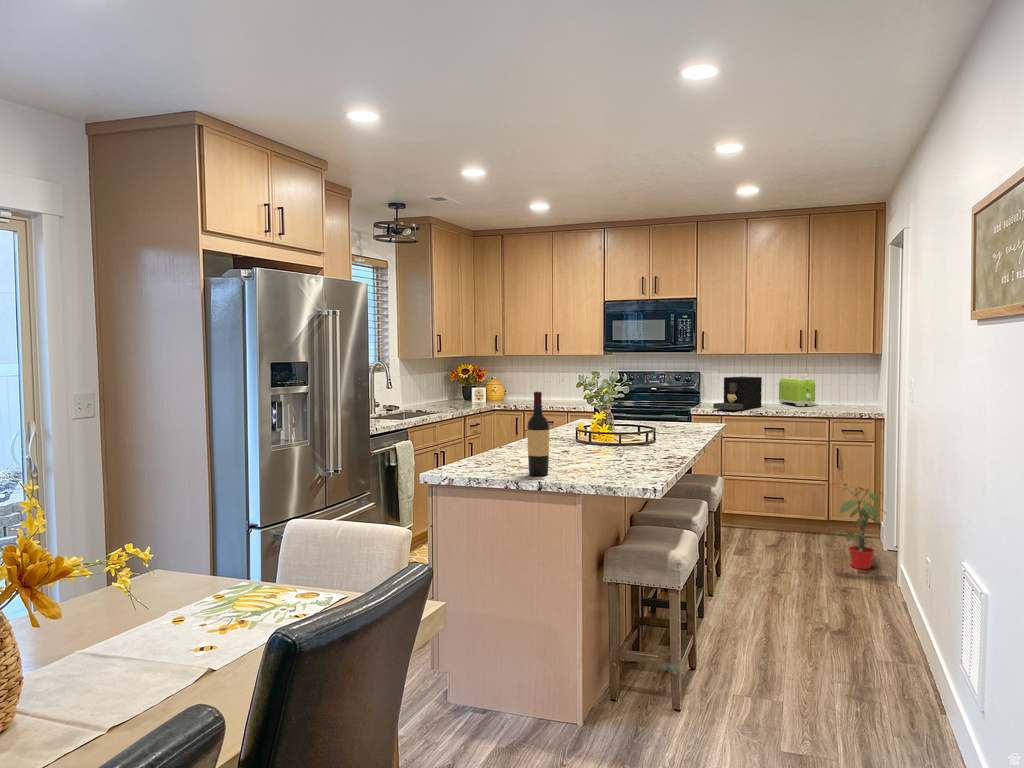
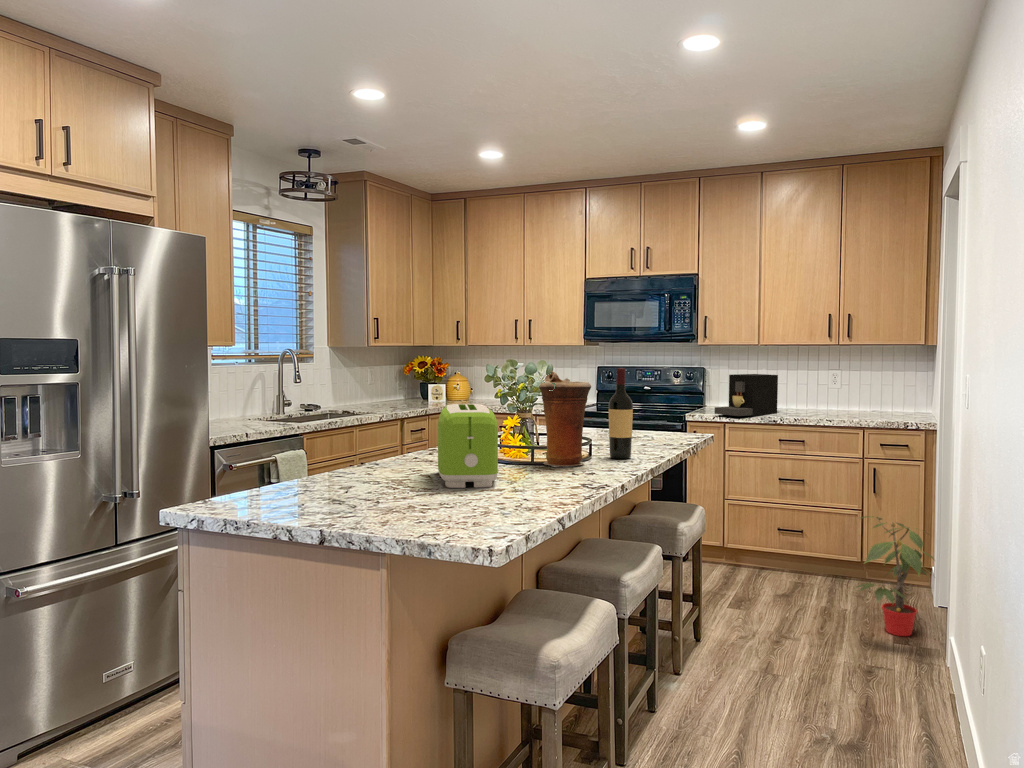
toaster: present [779,377,815,406] -> present [438,404,498,488]
vase: none [626,380,662,445] -> present [539,371,591,466]
wine bottle: present [527,392,549,476] -> present [609,368,633,459]

